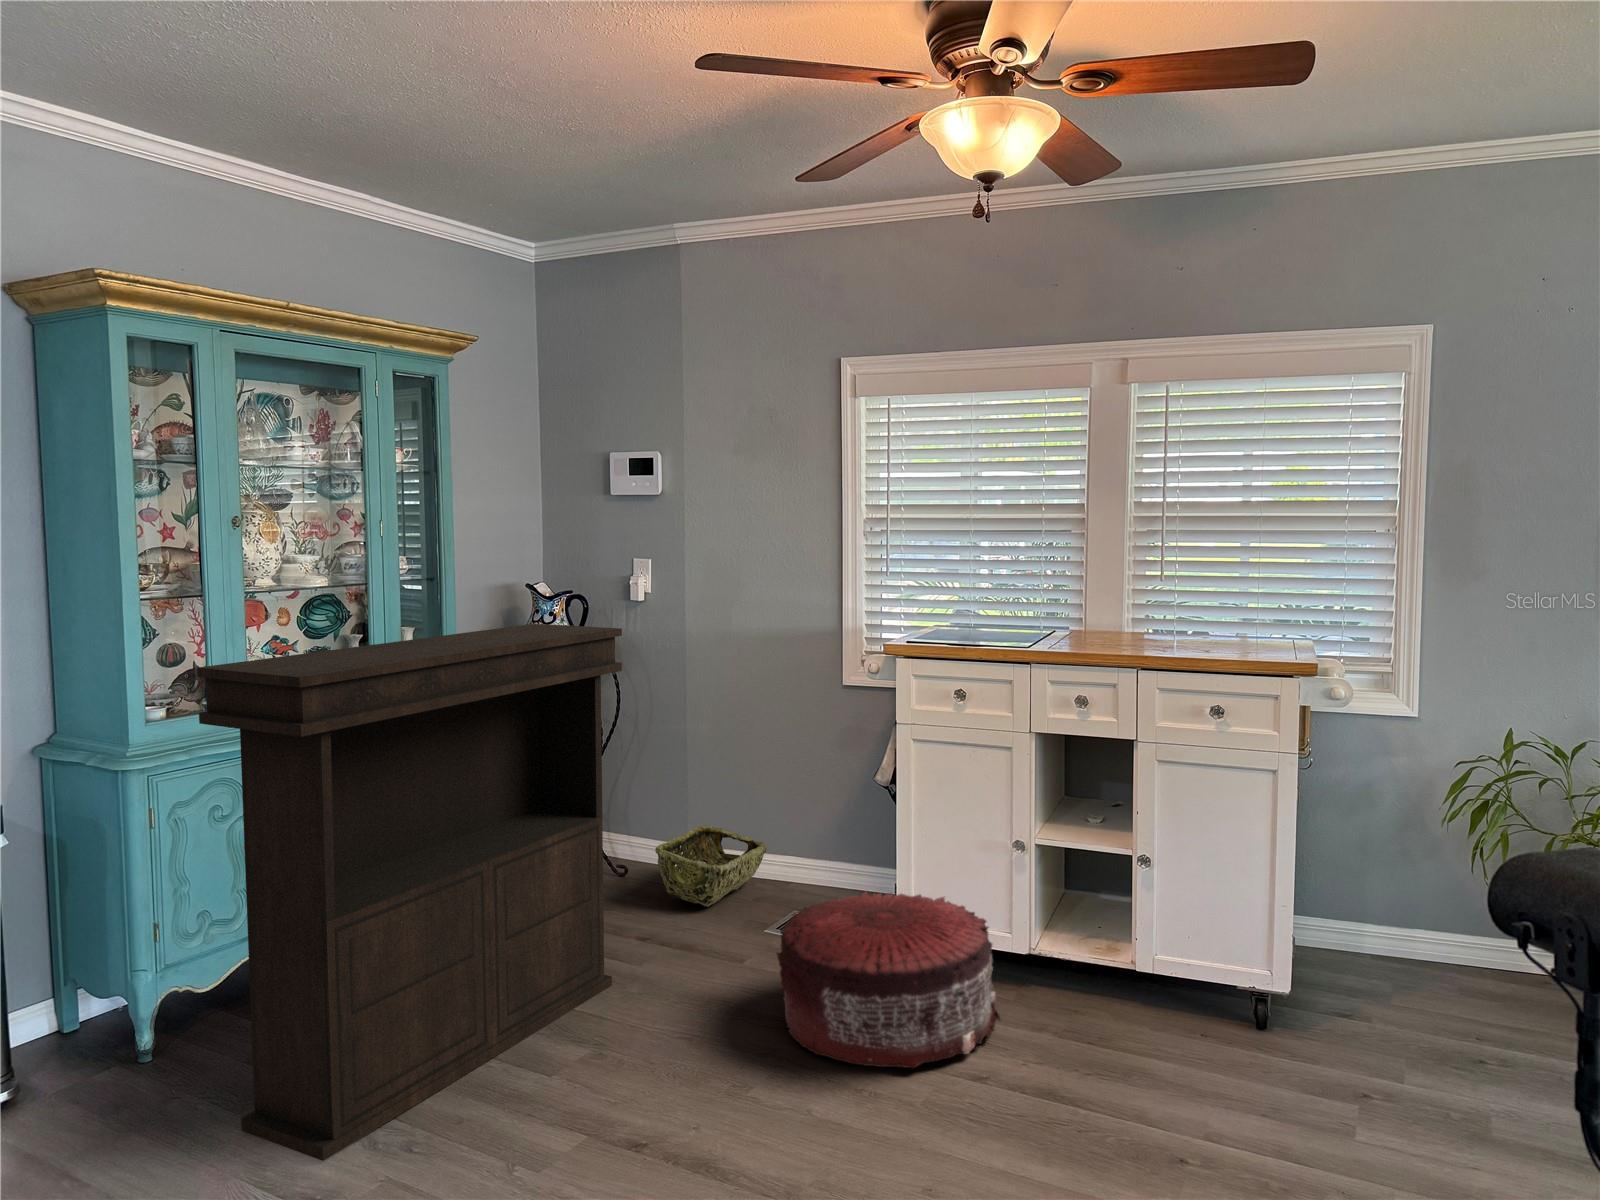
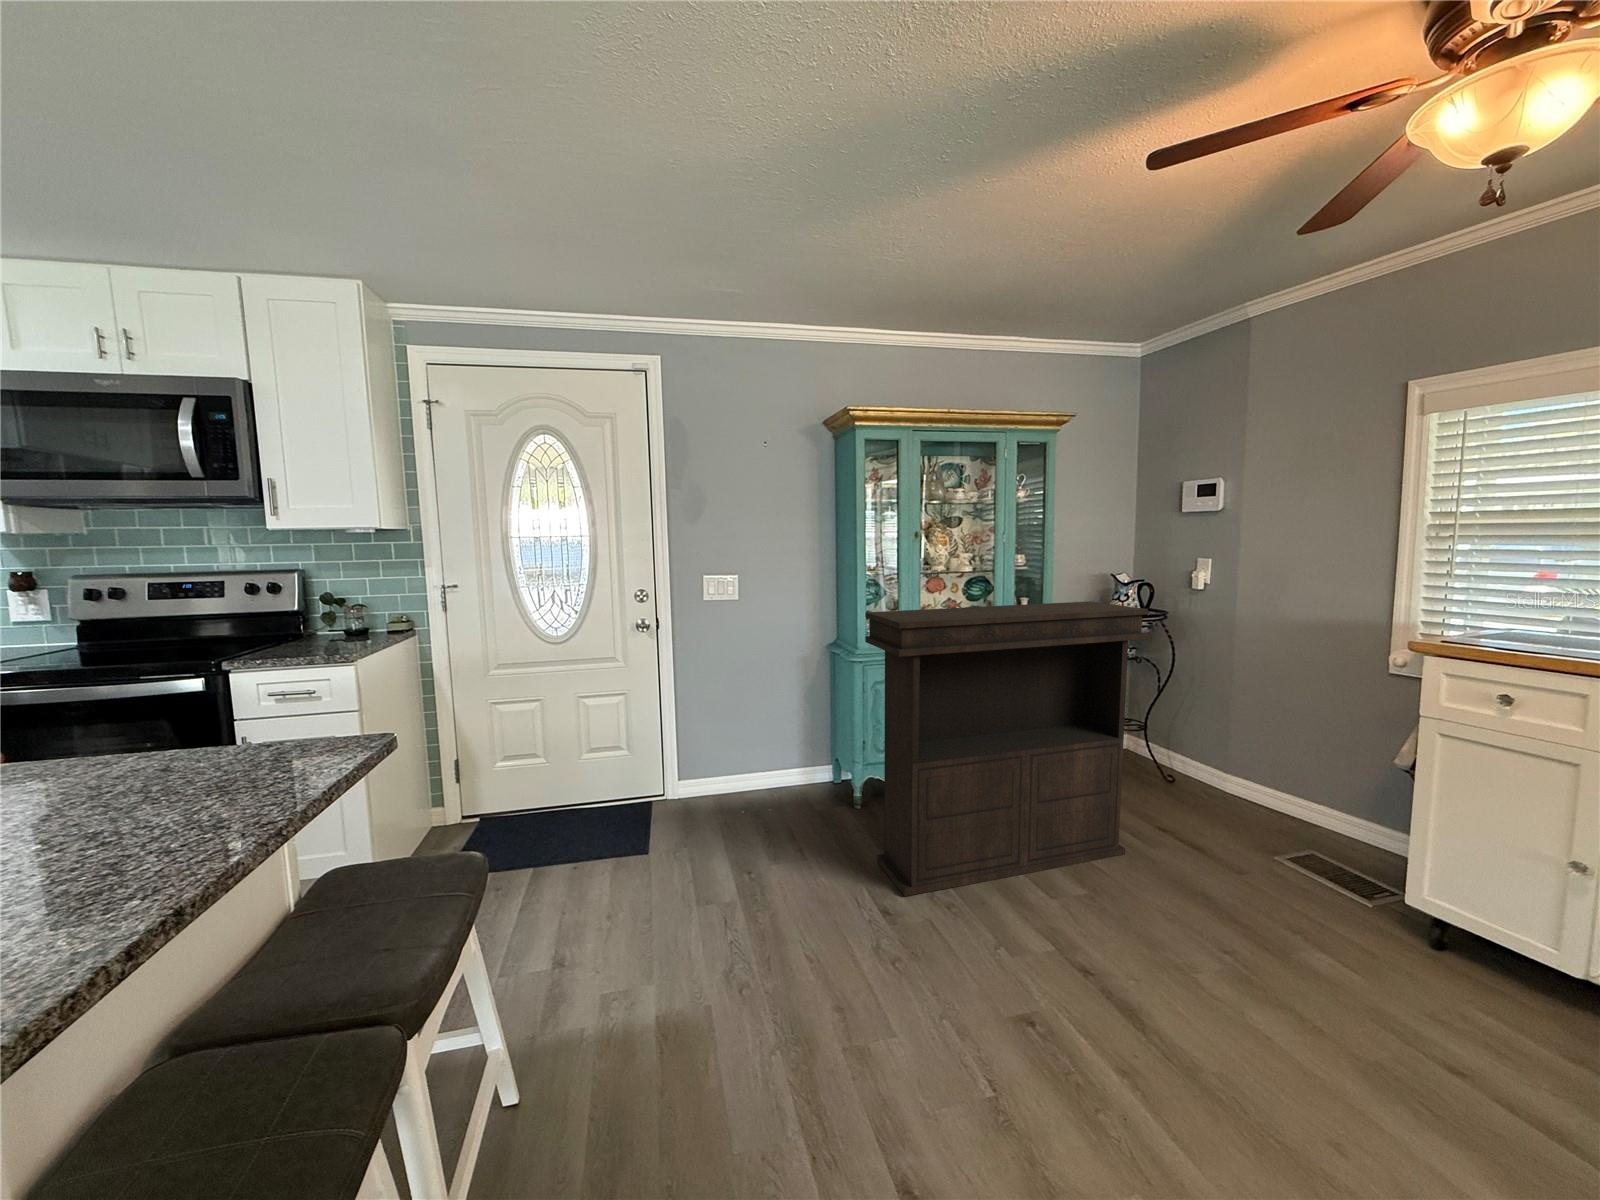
woven basket: present [655,825,767,907] -> none [1186,760,1294,821]
pouf: present [777,892,1000,1068] -> none [1255,850,1526,1052]

